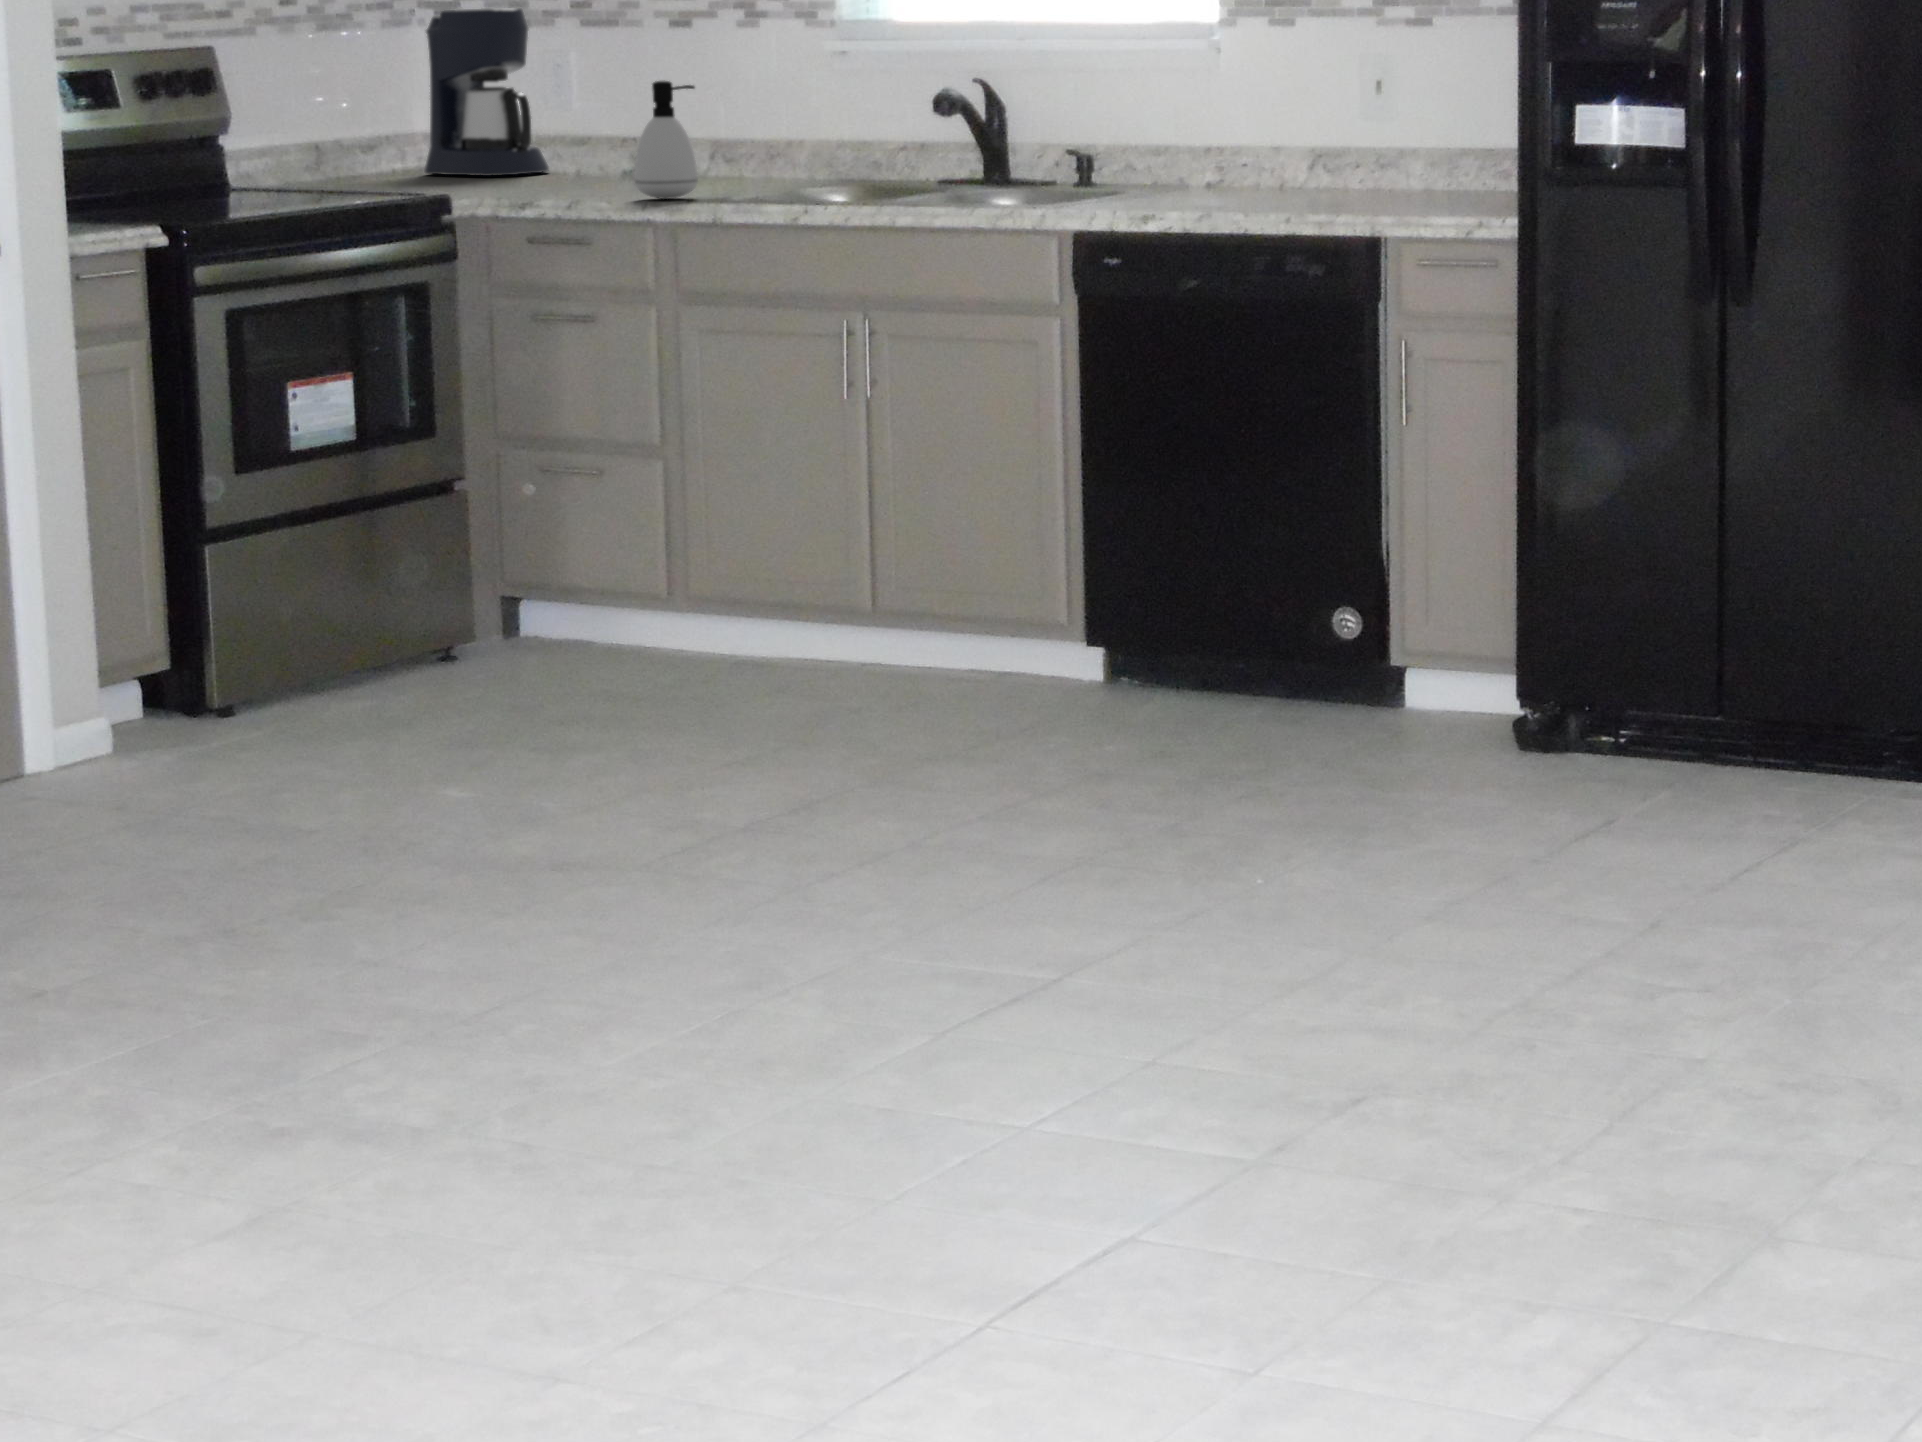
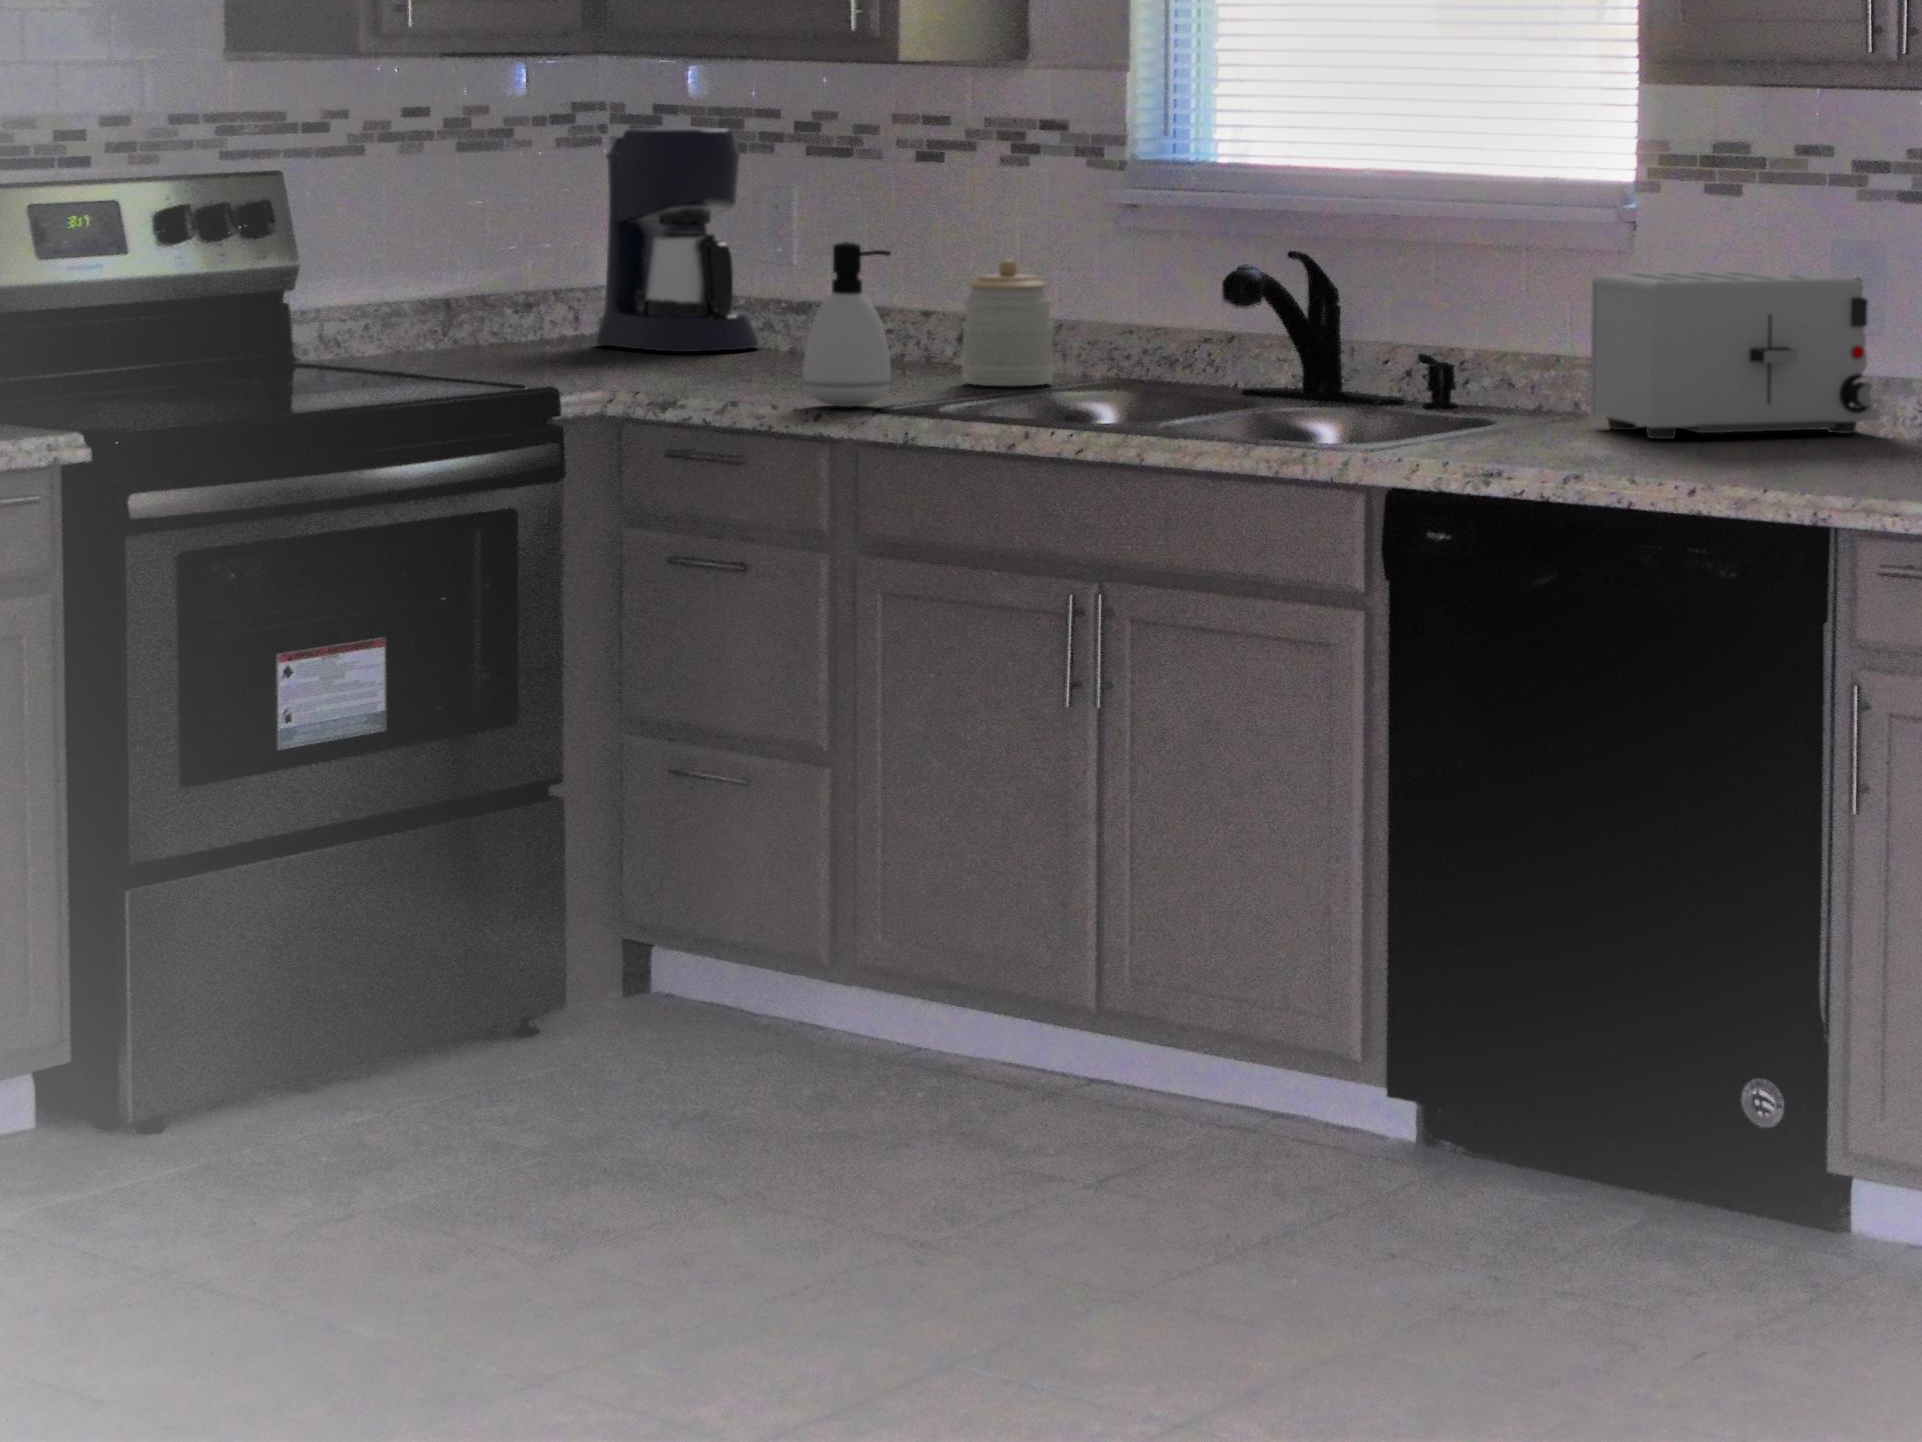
toaster: none [1194,80,1394,196] -> present [1590,272,1879,439]
jar: none [727,94,794,185] -> present [962,260,1054,386]

